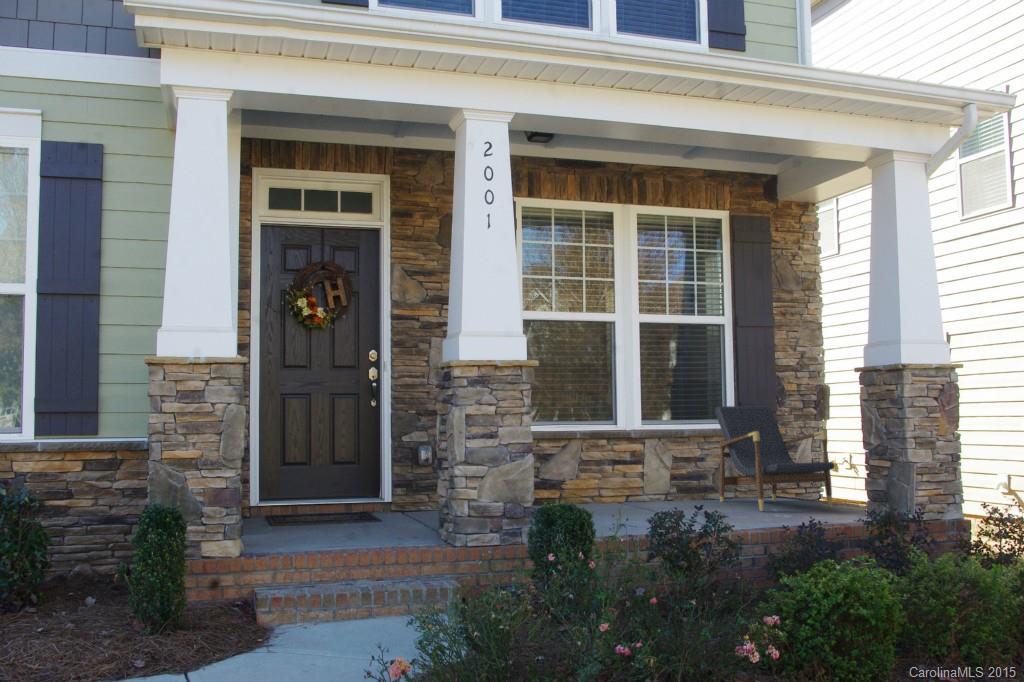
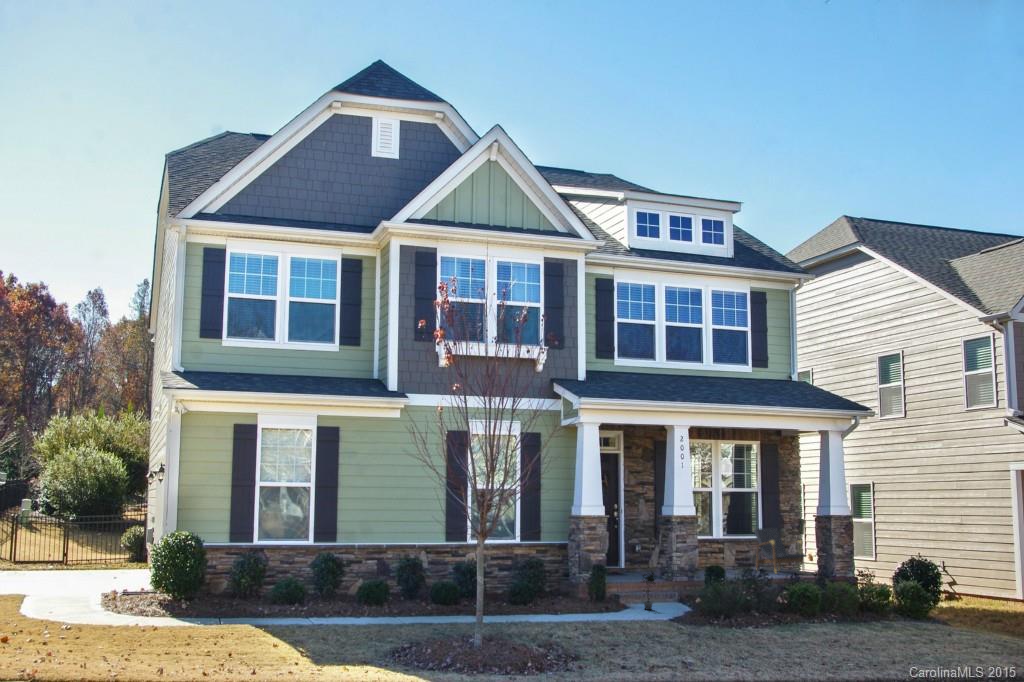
potted plant: none [292,520,349,651] -> present [643,572,656,610]

